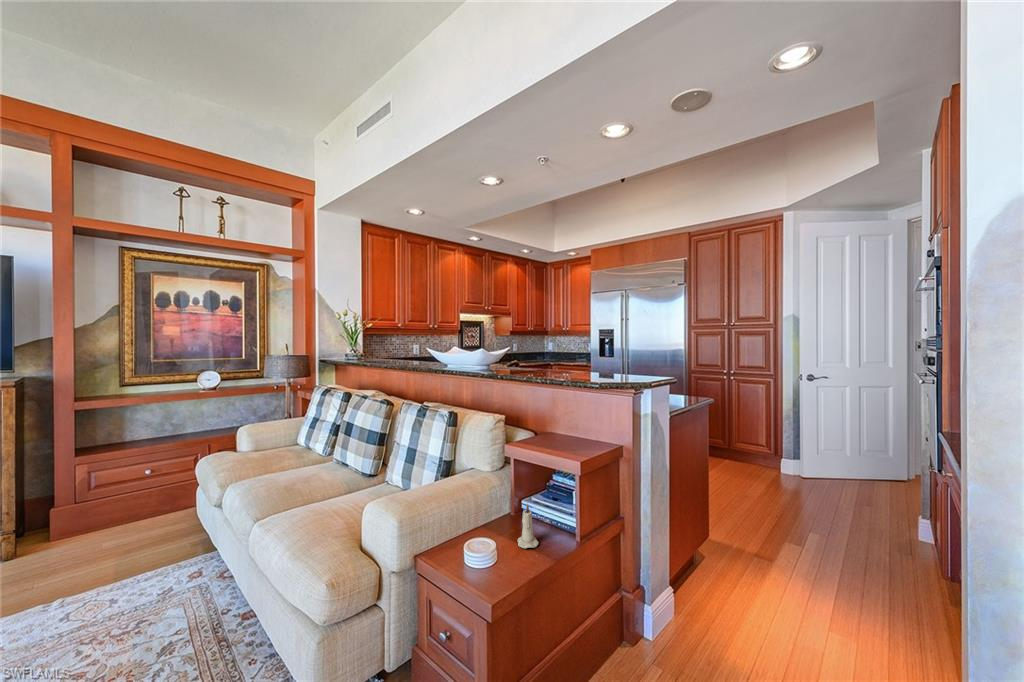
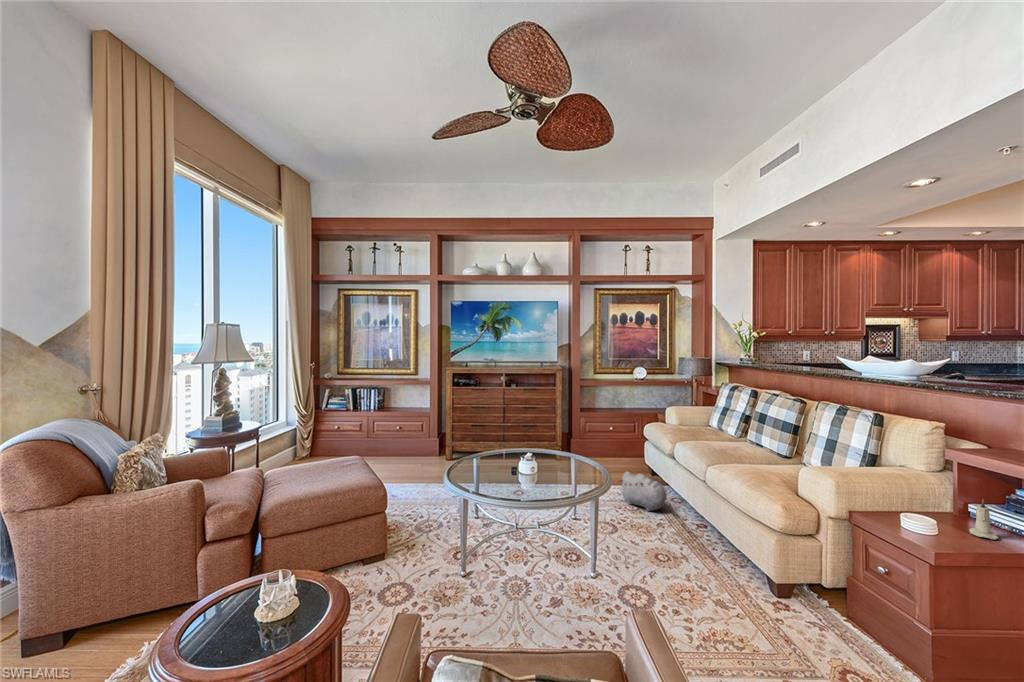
plush toy: none [97,561,200,624] -> present [620,472,671,511]

